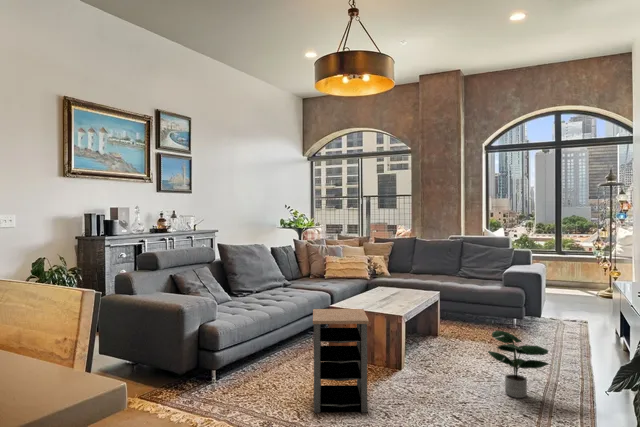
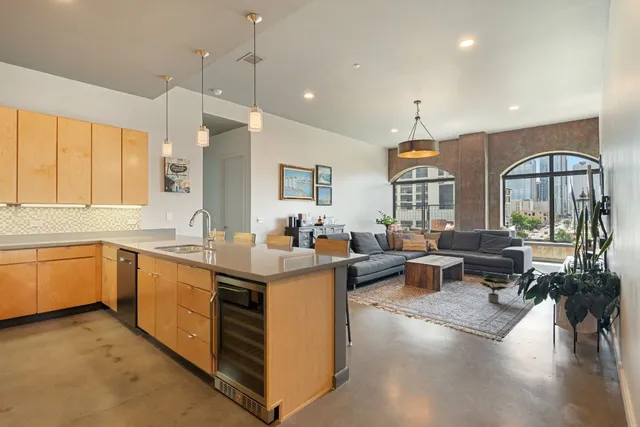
side table: present [313,309,369,413] -> none [399,260,423,303]

